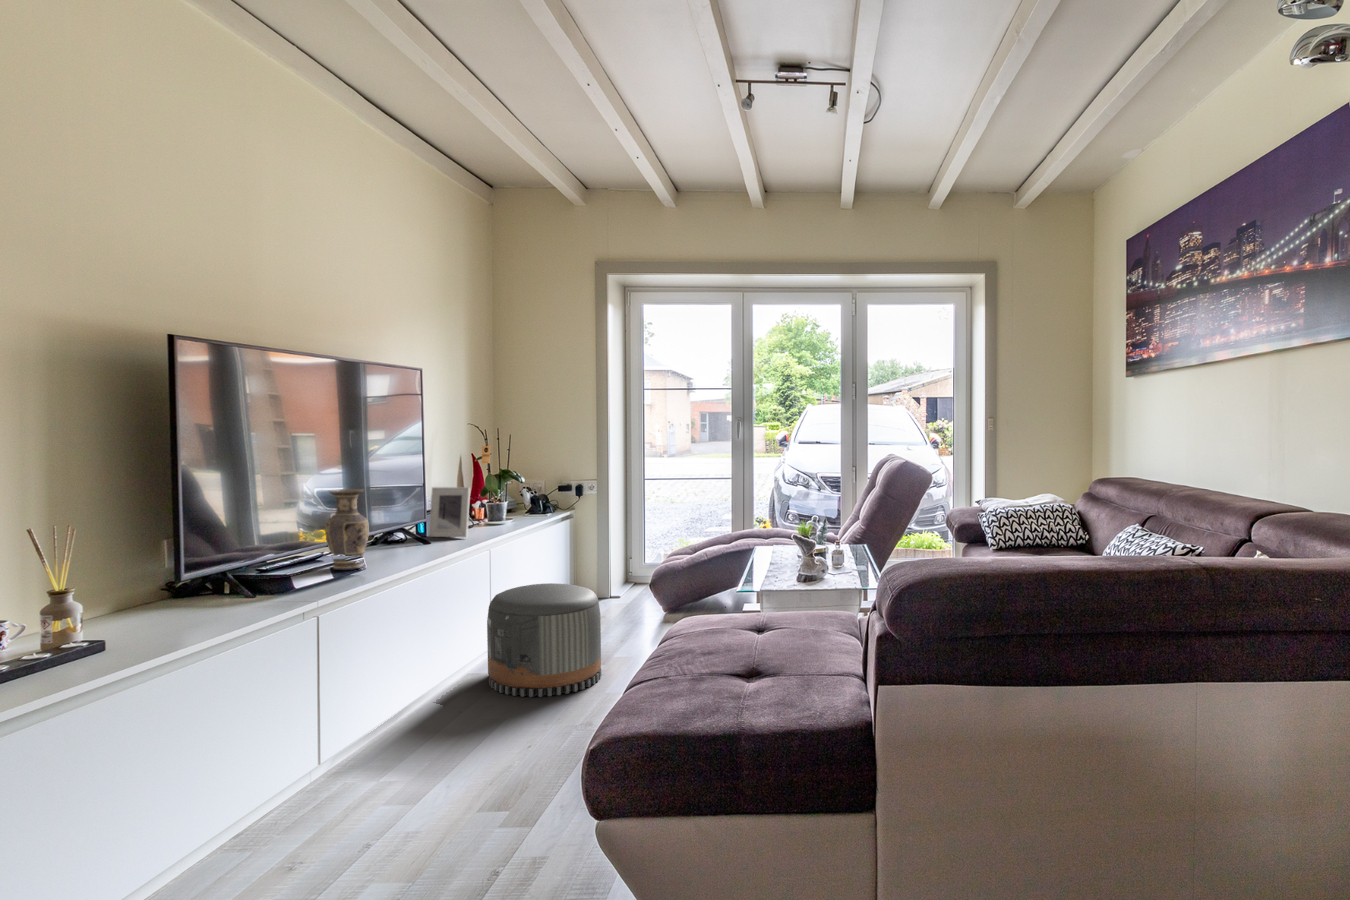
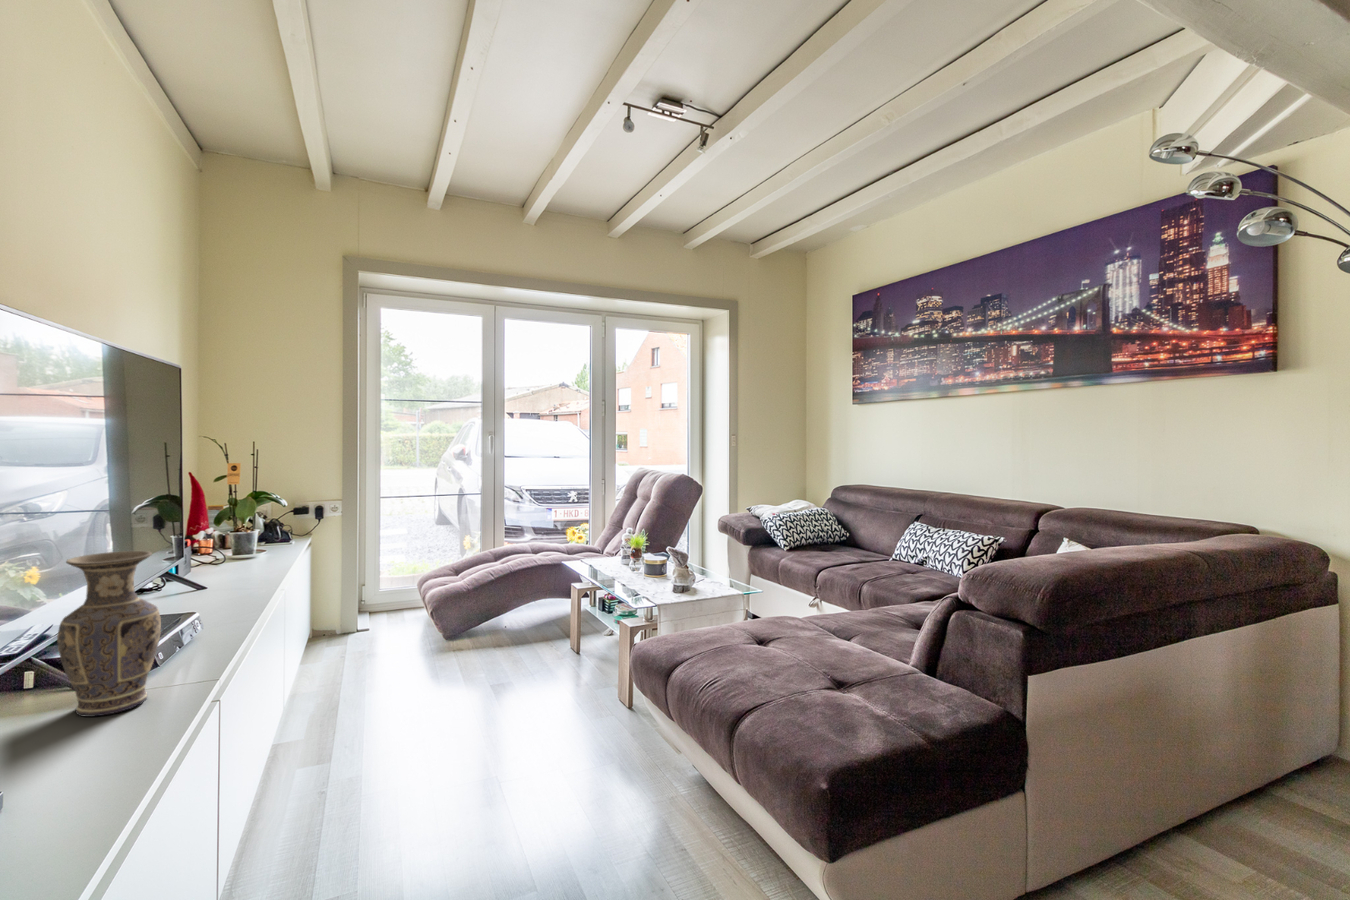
picture frame: present [429,487,470,537] -> none [169,524,247,606]
pouf: present [487,583,601,697] -> none [325,647,495,833]

